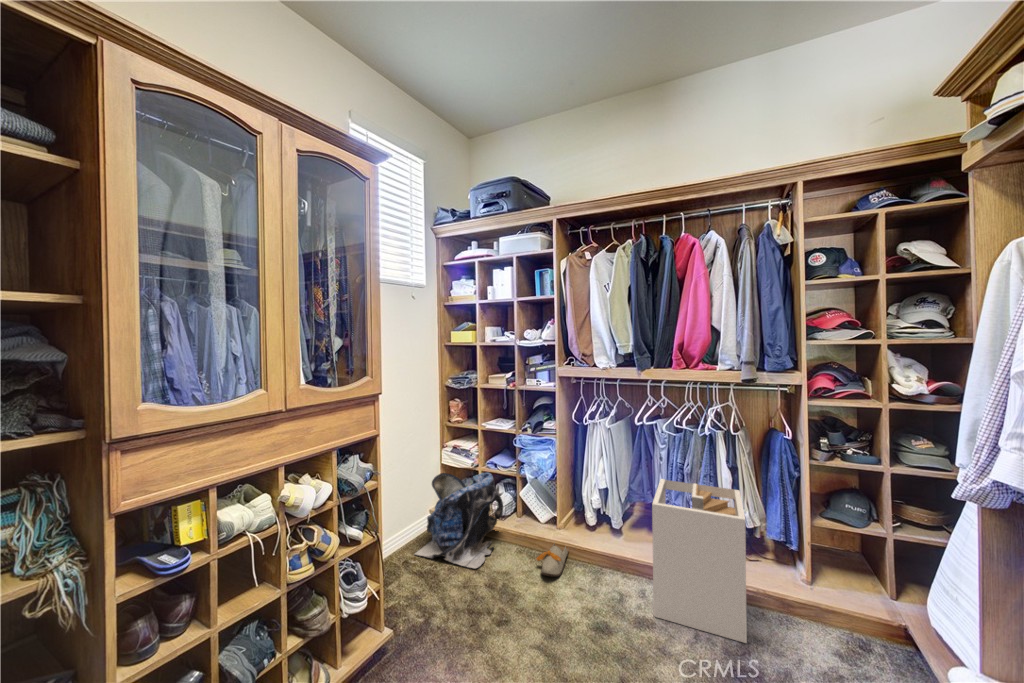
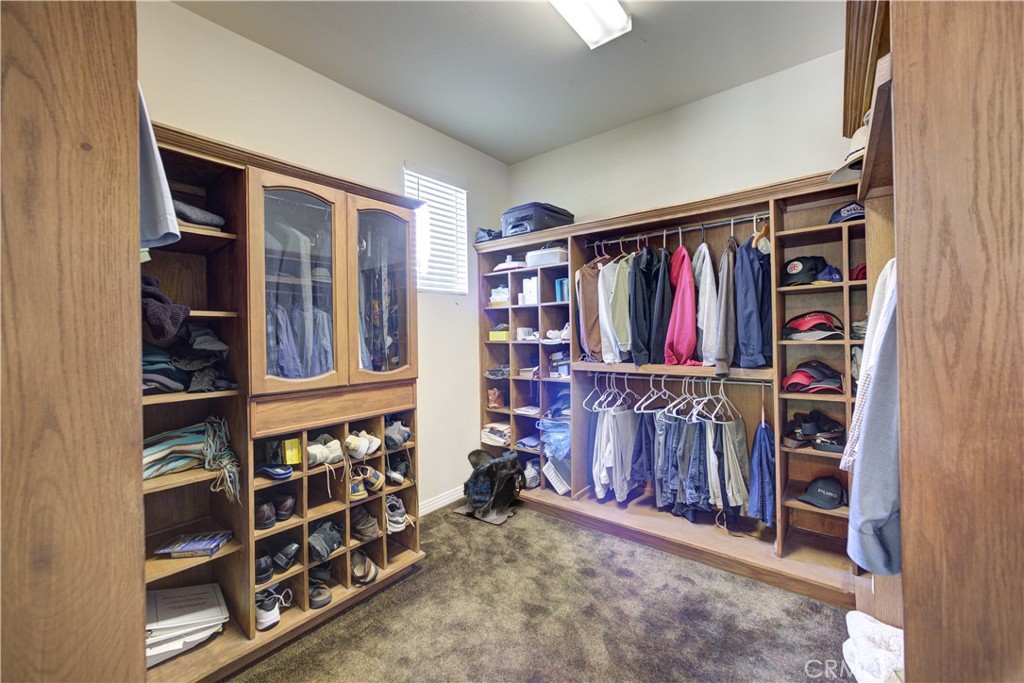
laundry hamper: present [652,479,747,643] -> none [631,459,720,594]
shoe: present [536,543,568,577] -> none [547,505,578,535]

